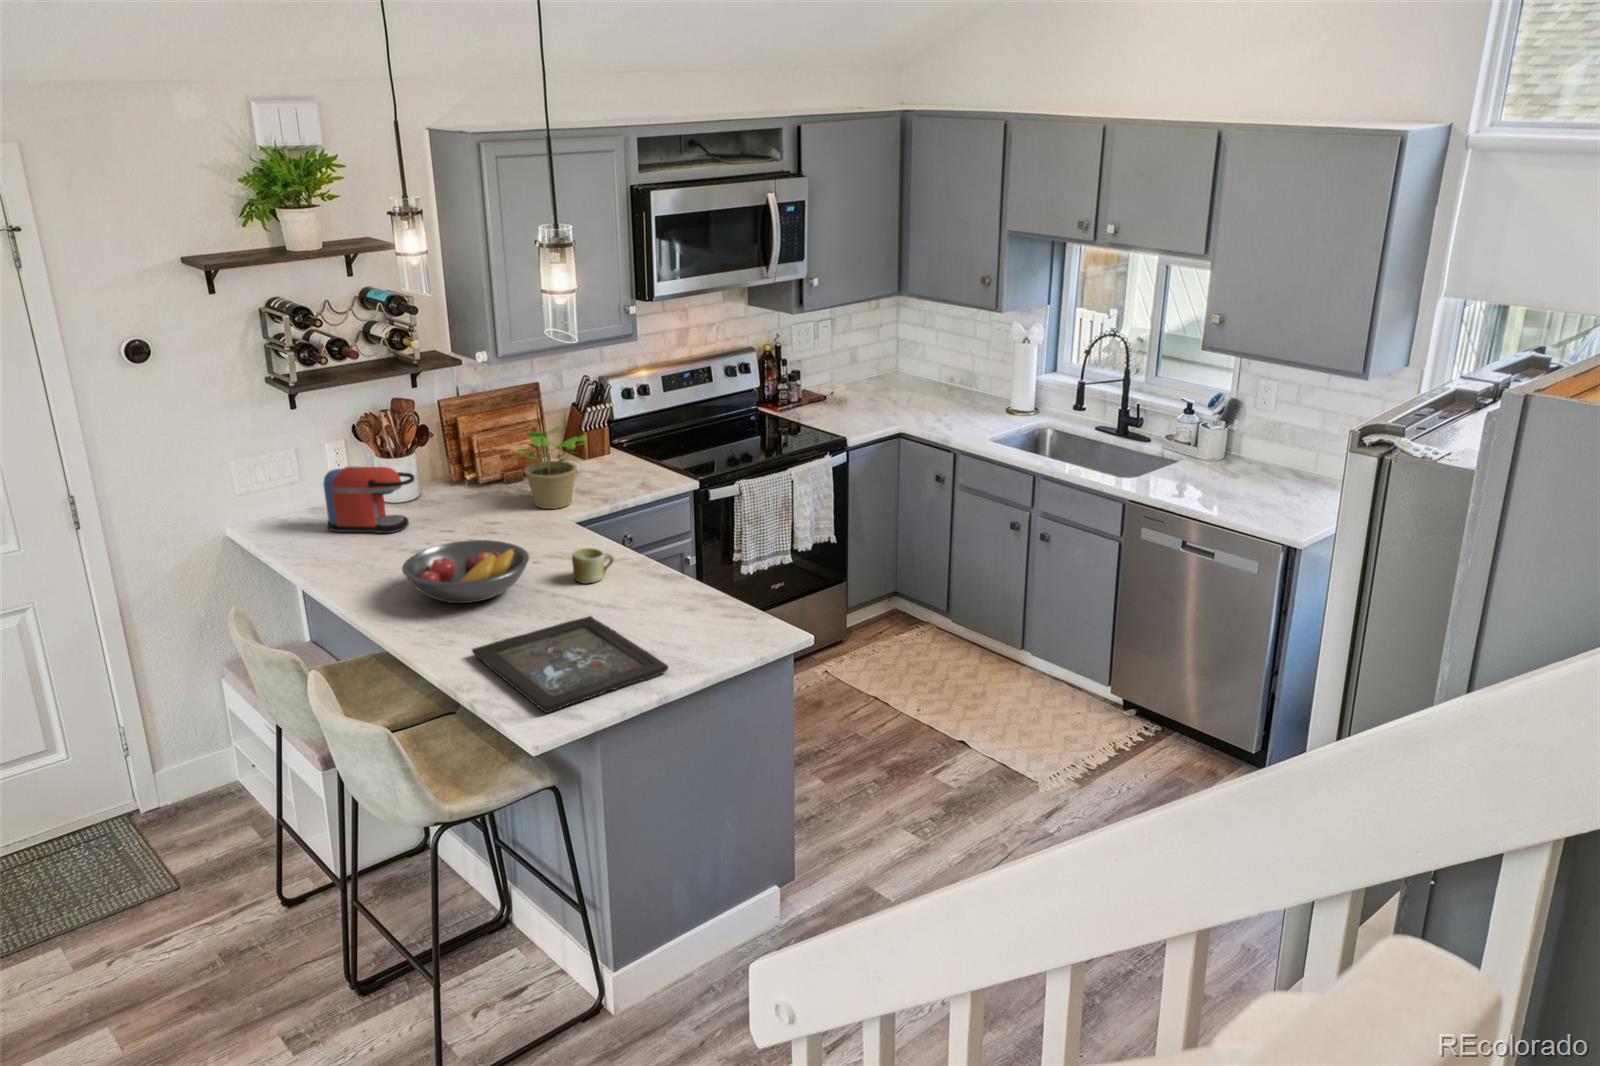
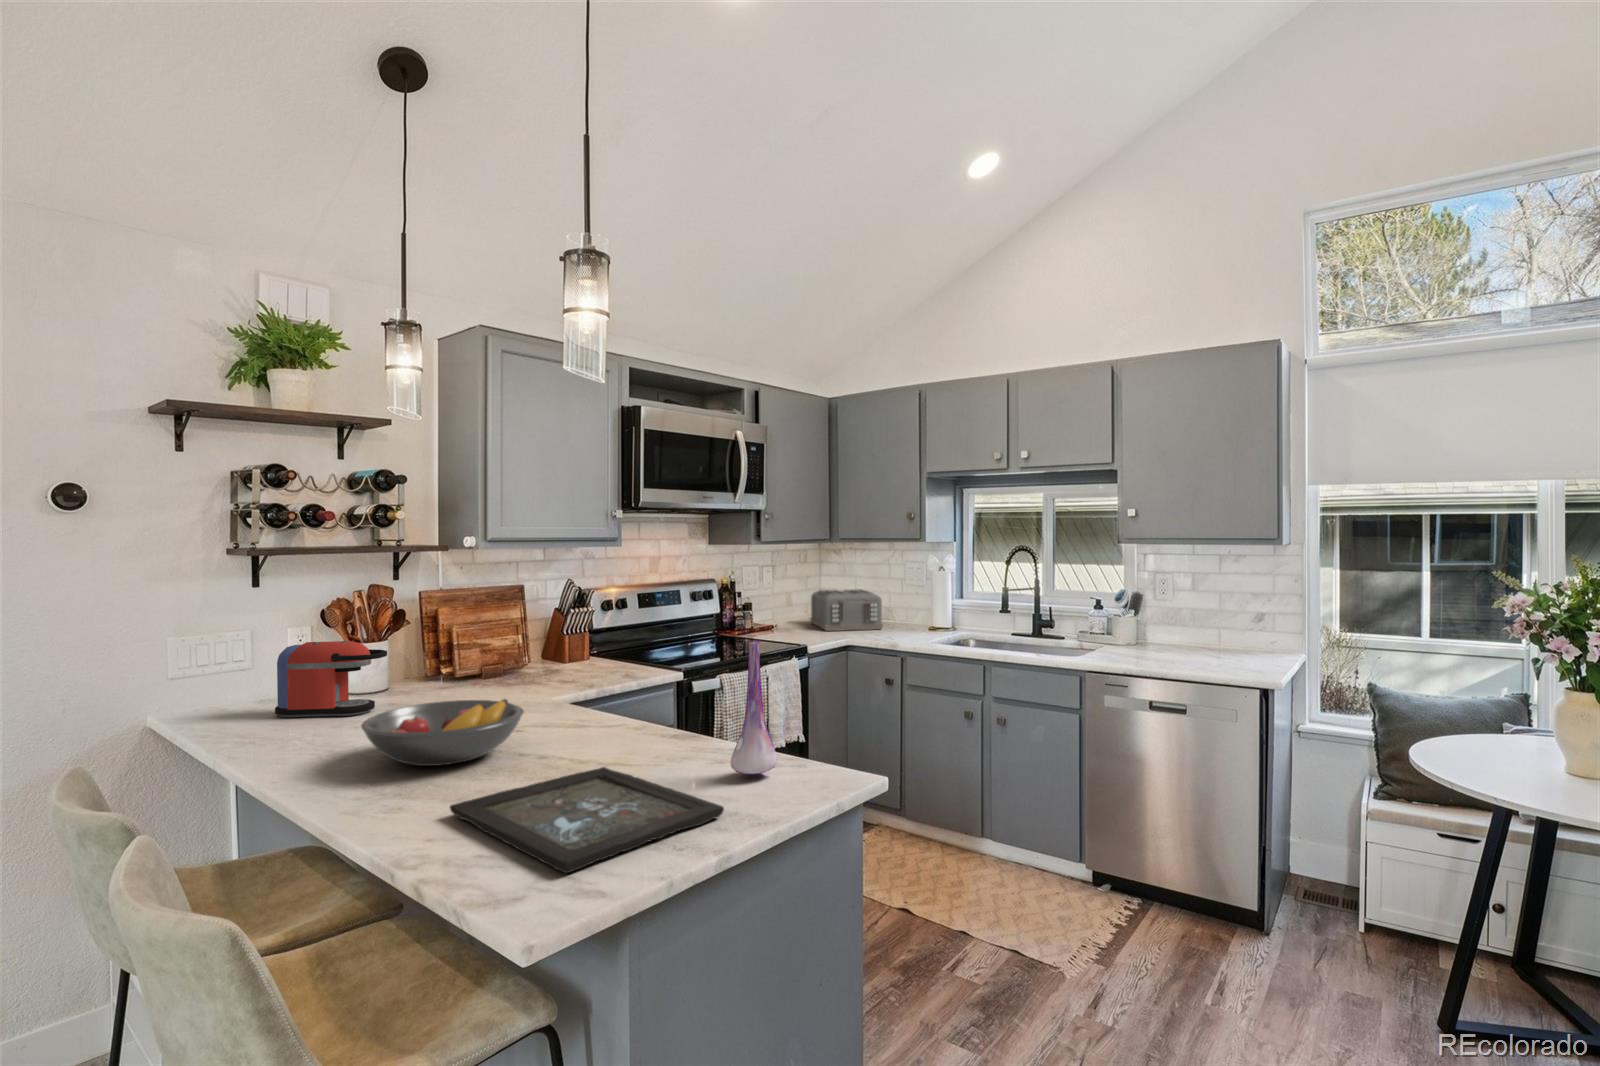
toaster: none [872,358,949,413] -> present [810,589,883,631]
potted plant: present [519,426,586,509] -> none [503,600,579,693]
vase: none [683,526,727,633] -> present [731,641,777,774]
mug: present [572,548,615,584] -> none [573,705,623,744]

